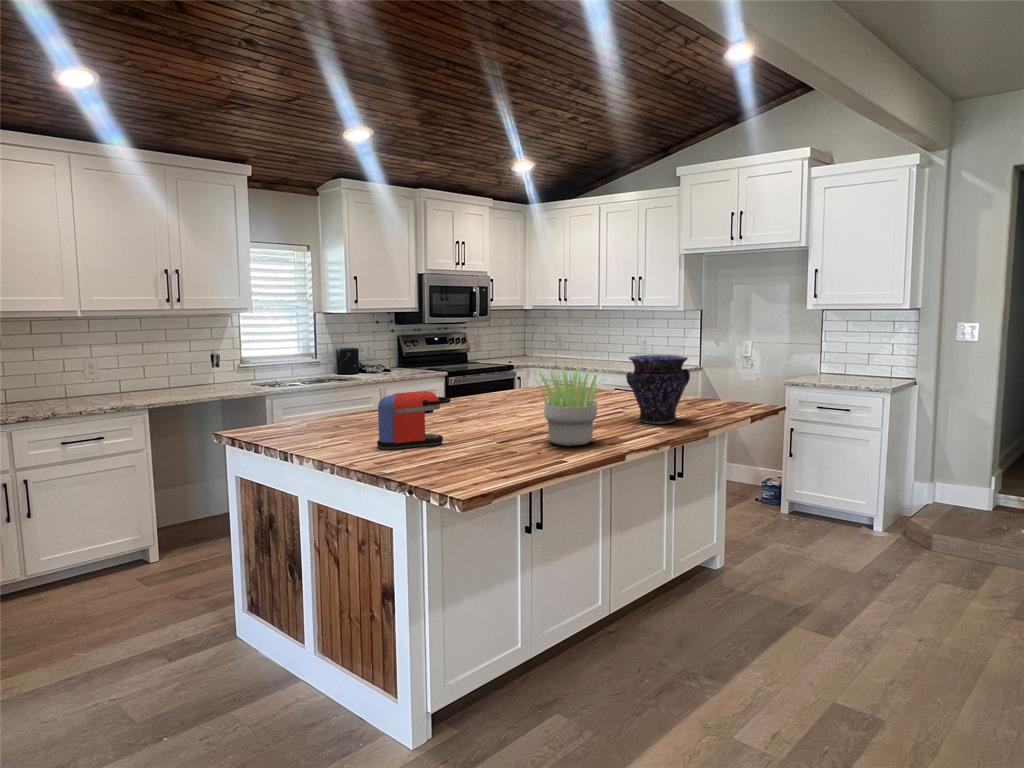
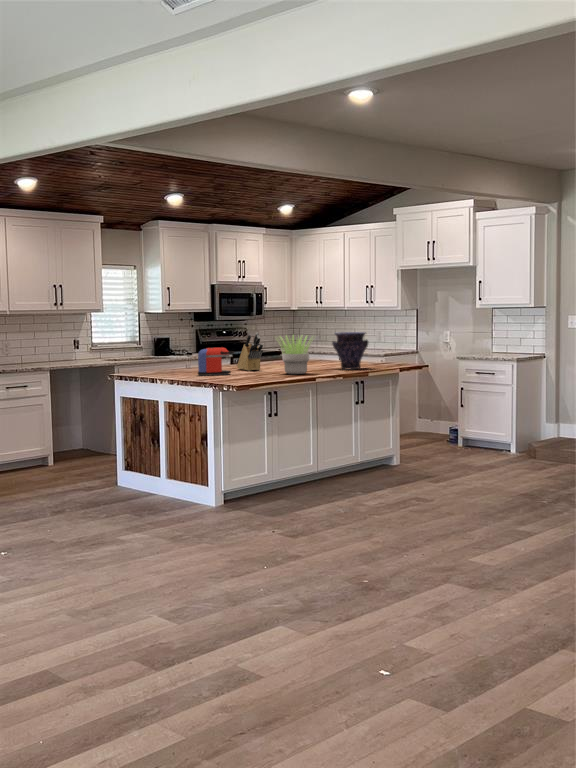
knife block: none [455,358,503,426] -> present [237,333,263,371]

